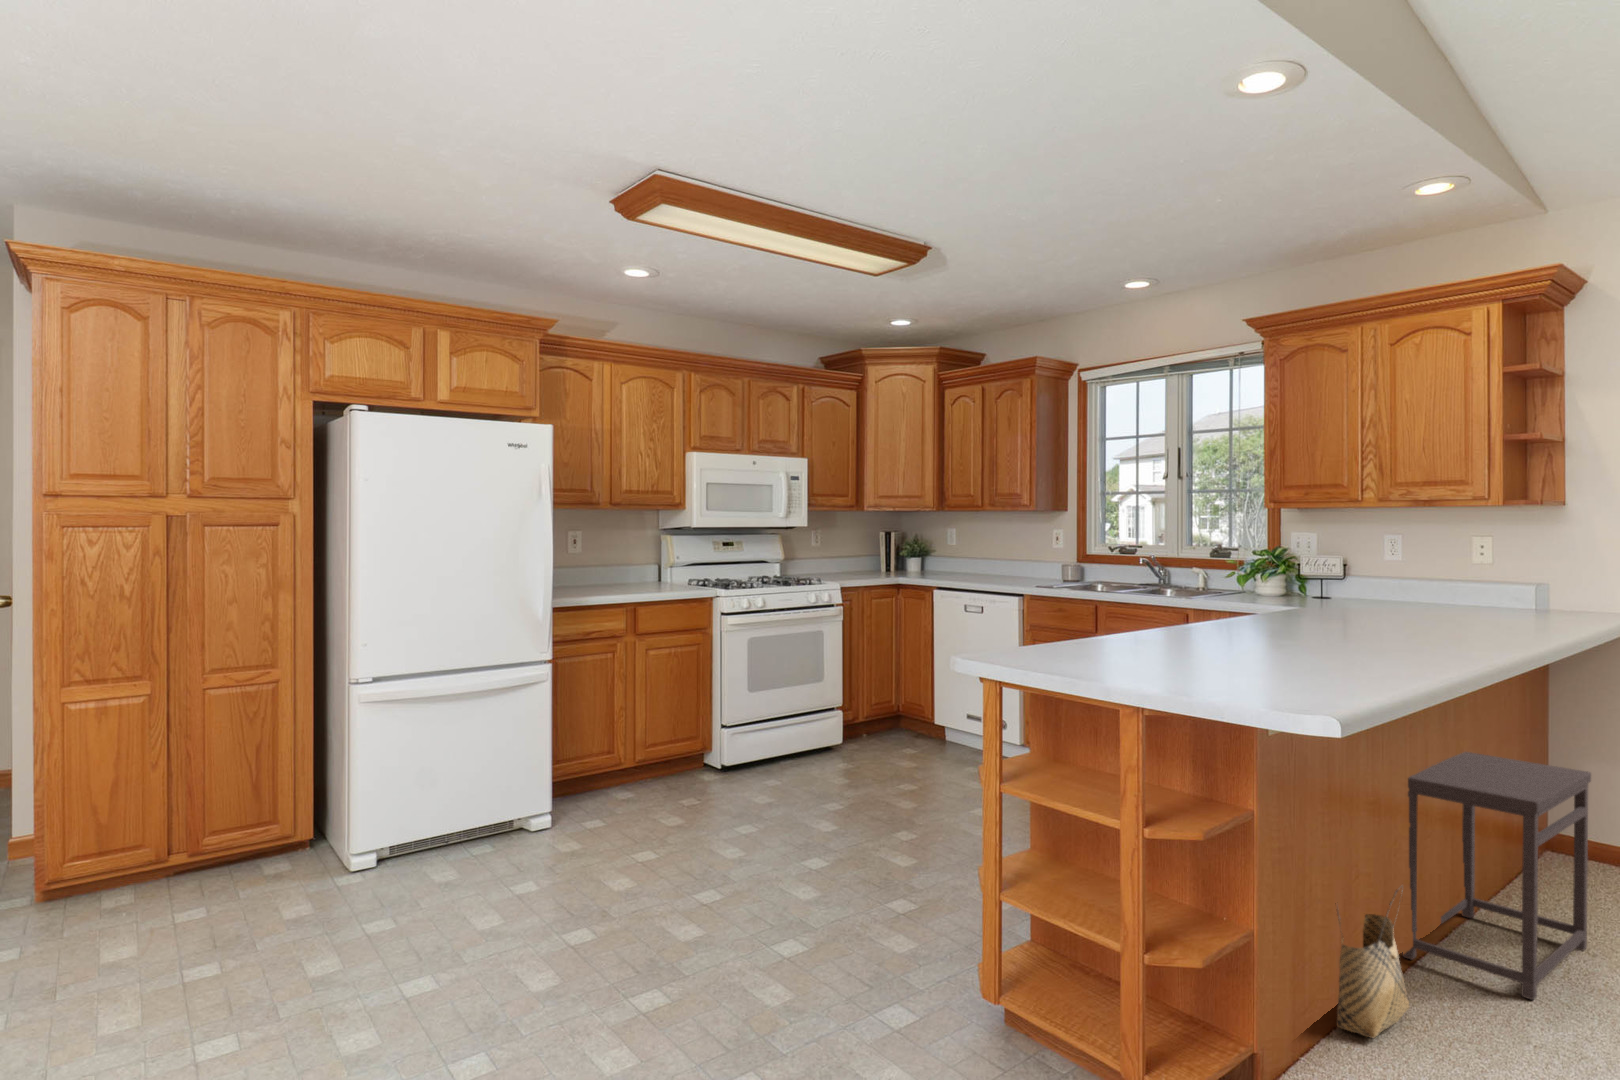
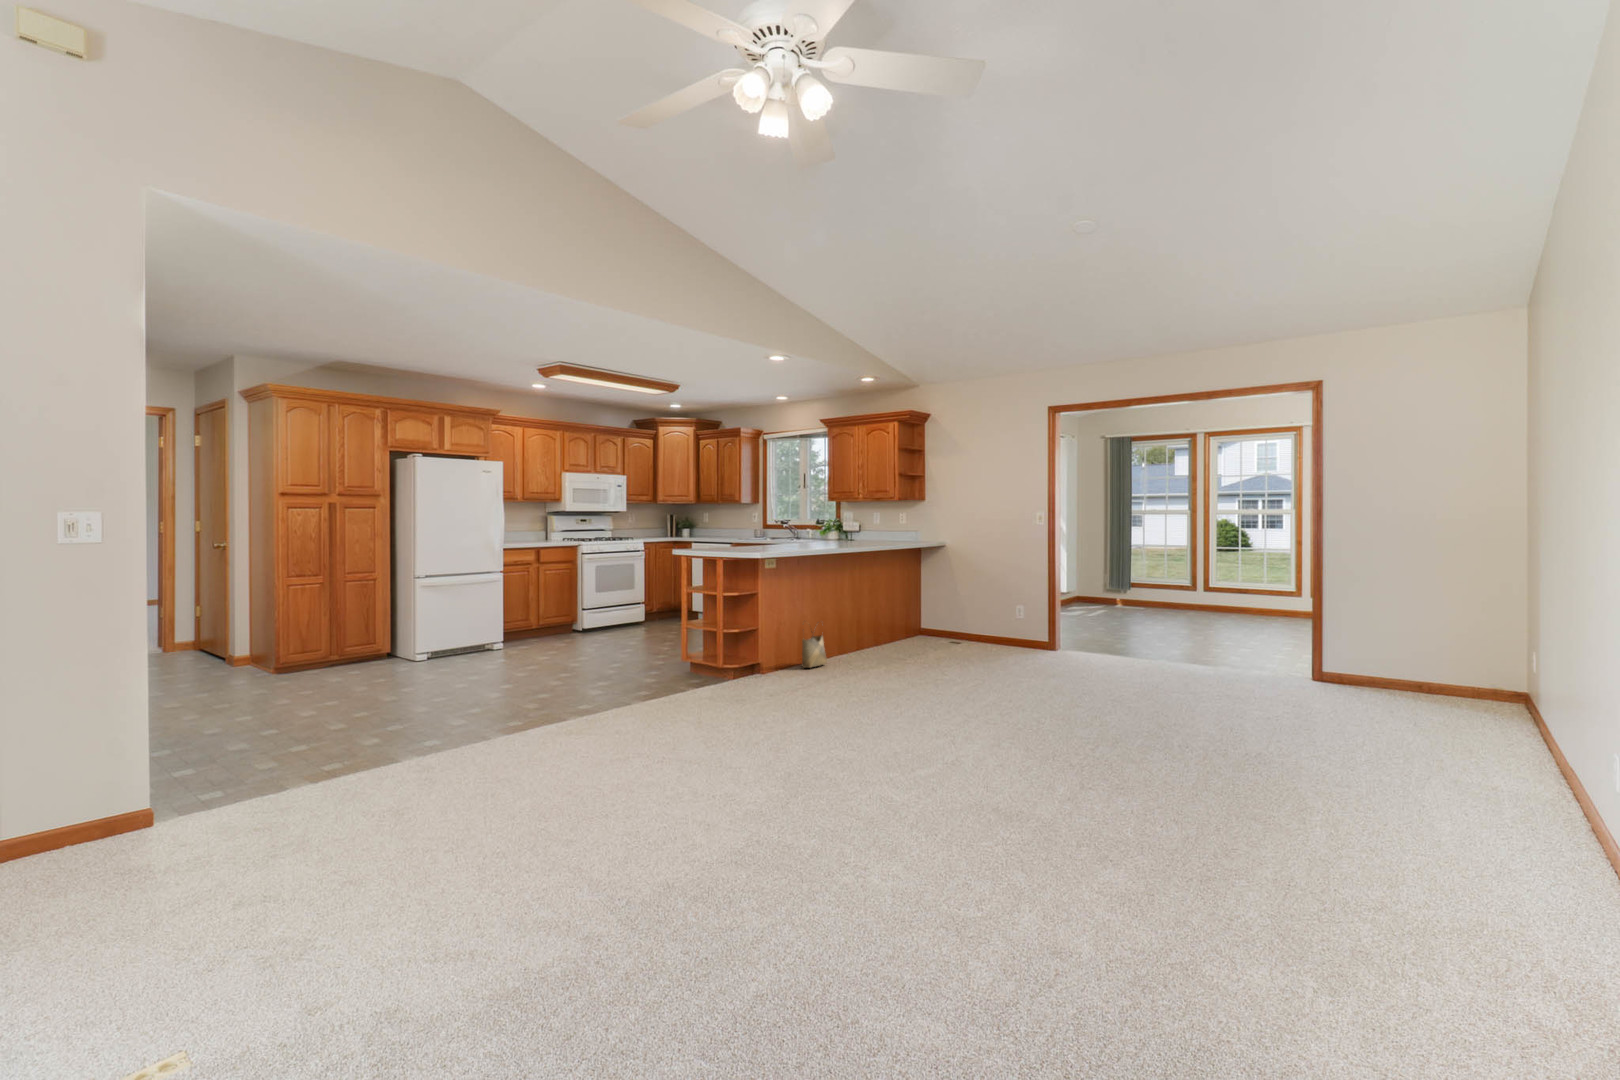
side table: present [1402,752,1591,1000] -> none [839,590,904,661]

